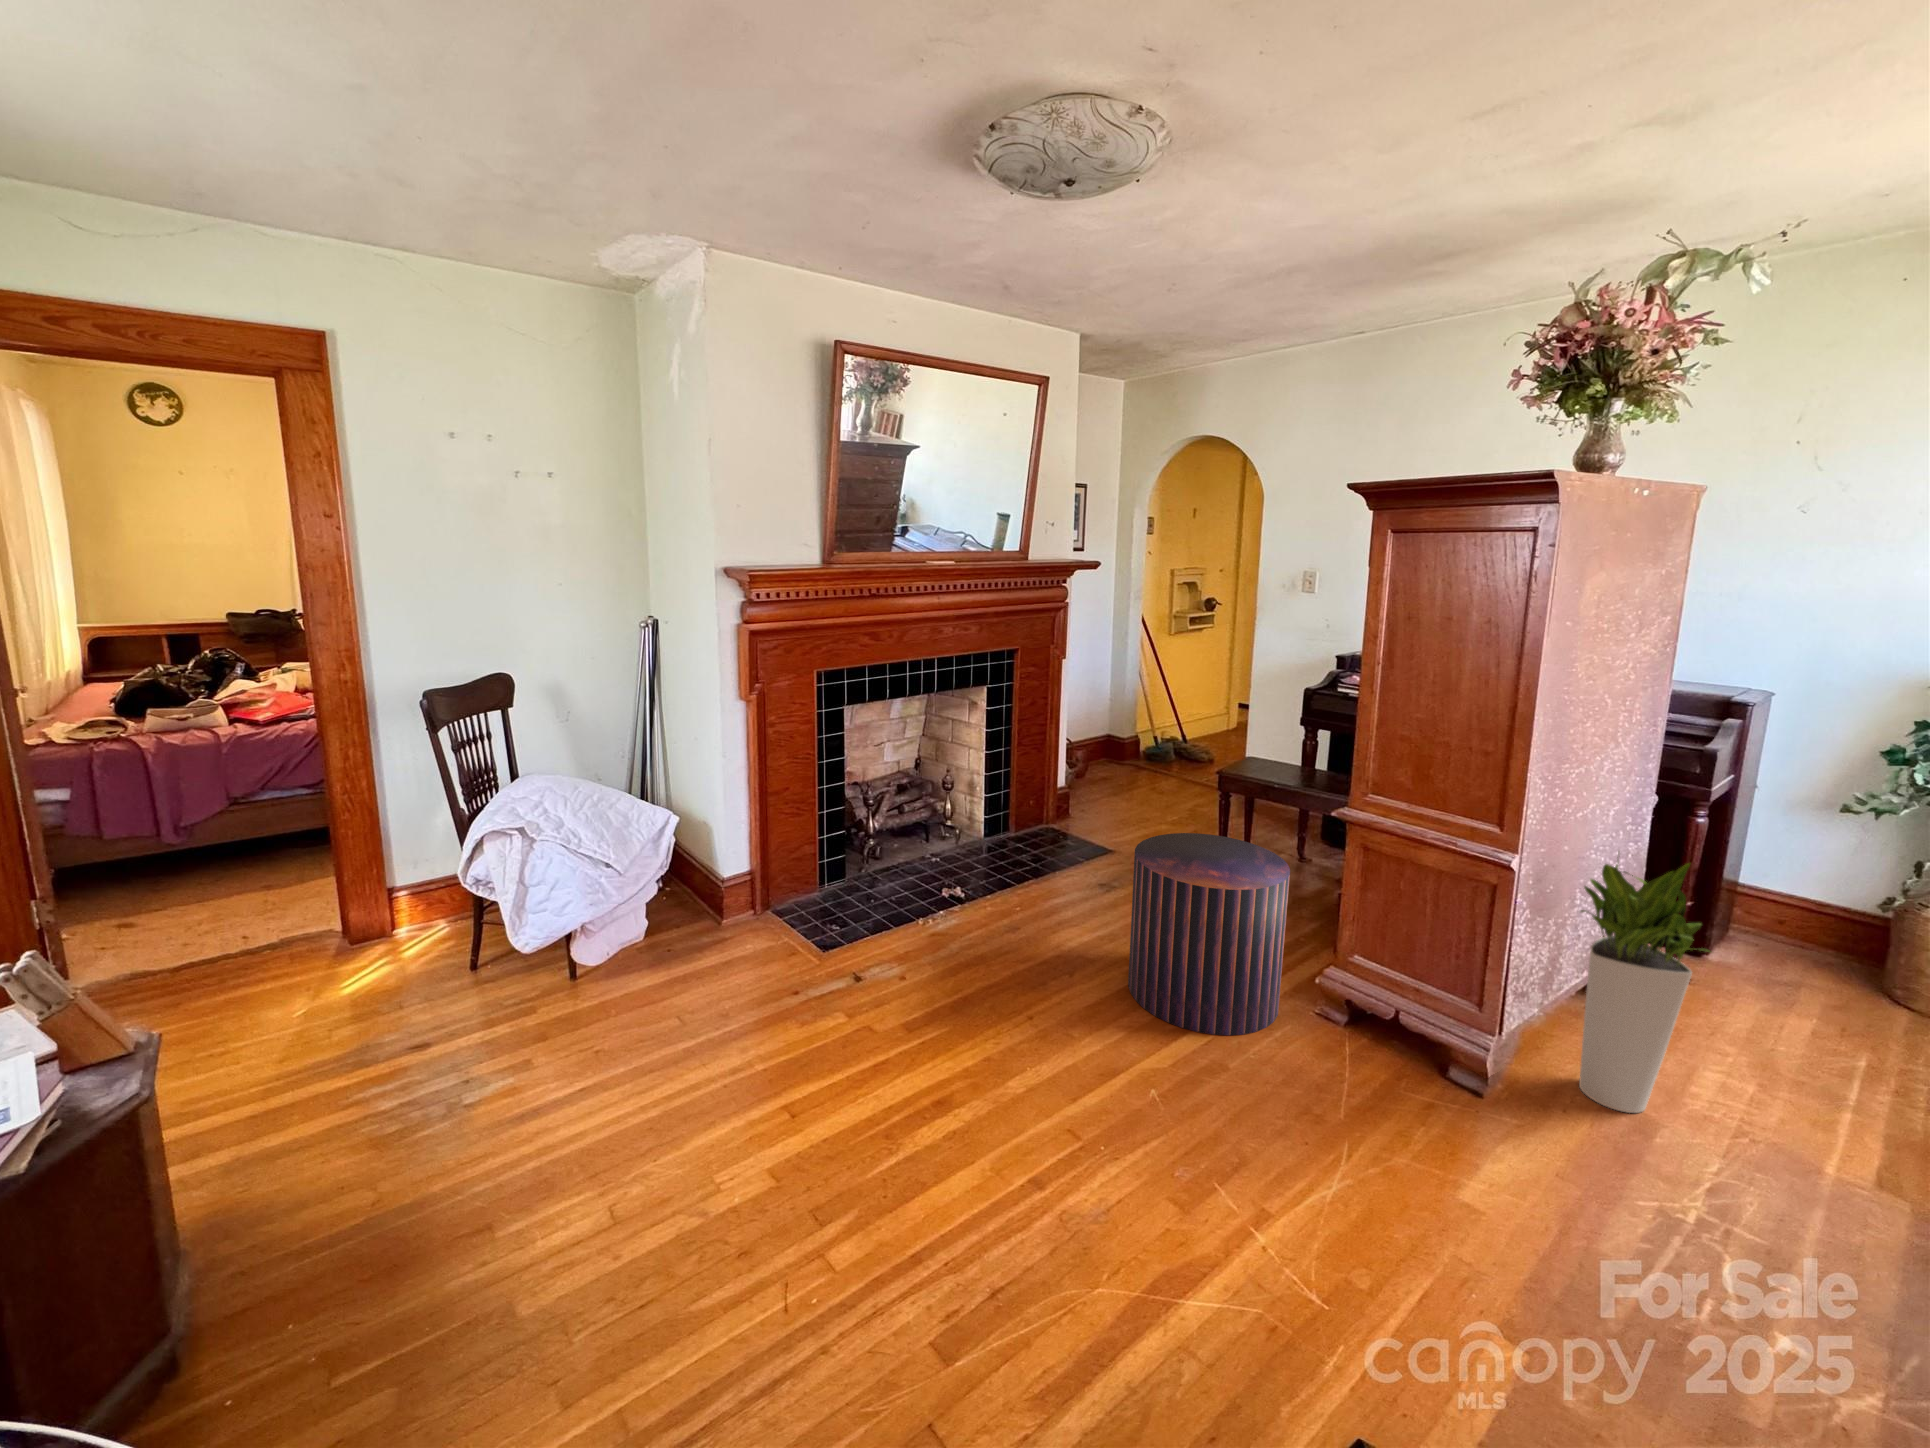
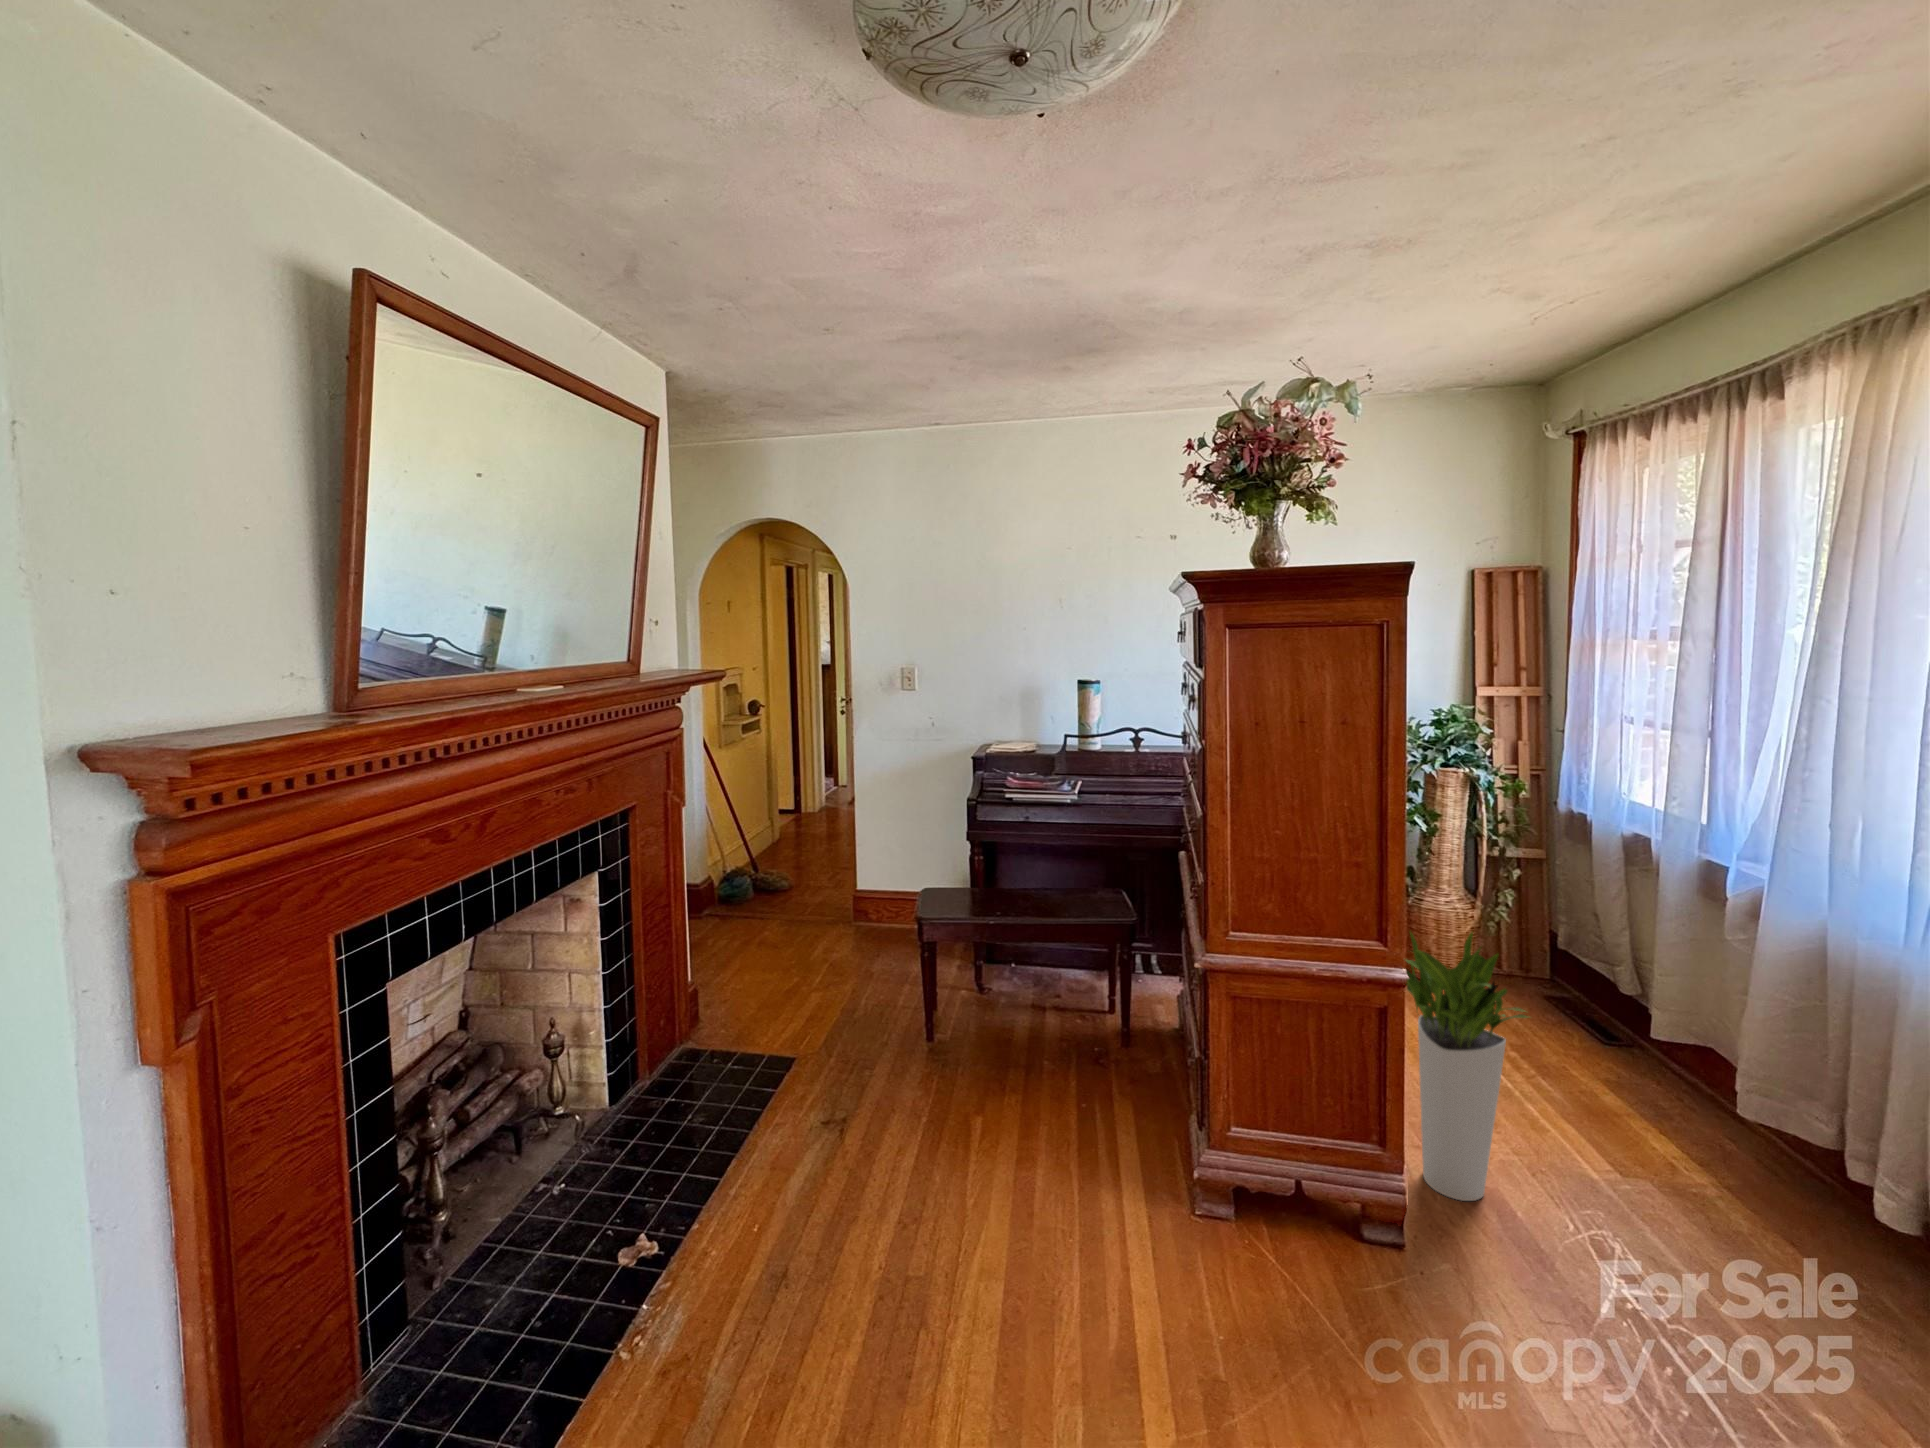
pouf: present [1128,833,1290,1035] -> none [984,1024,1189,1345]

